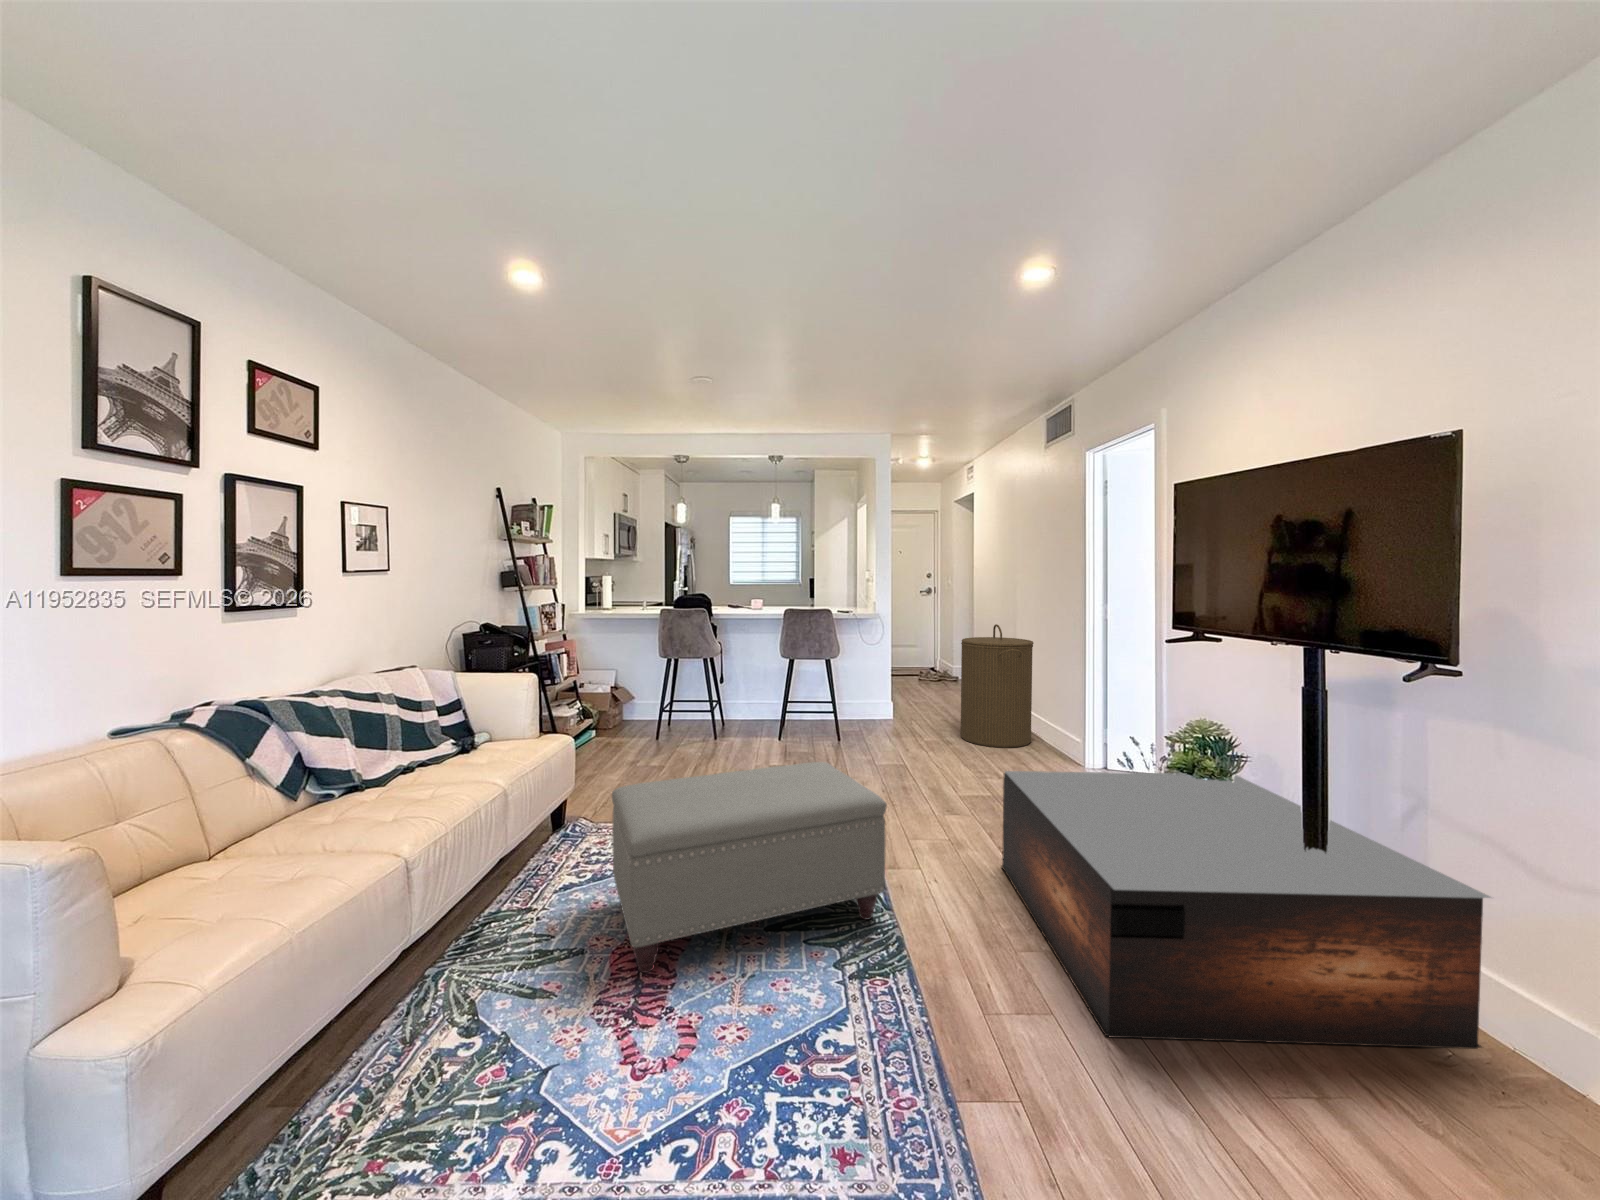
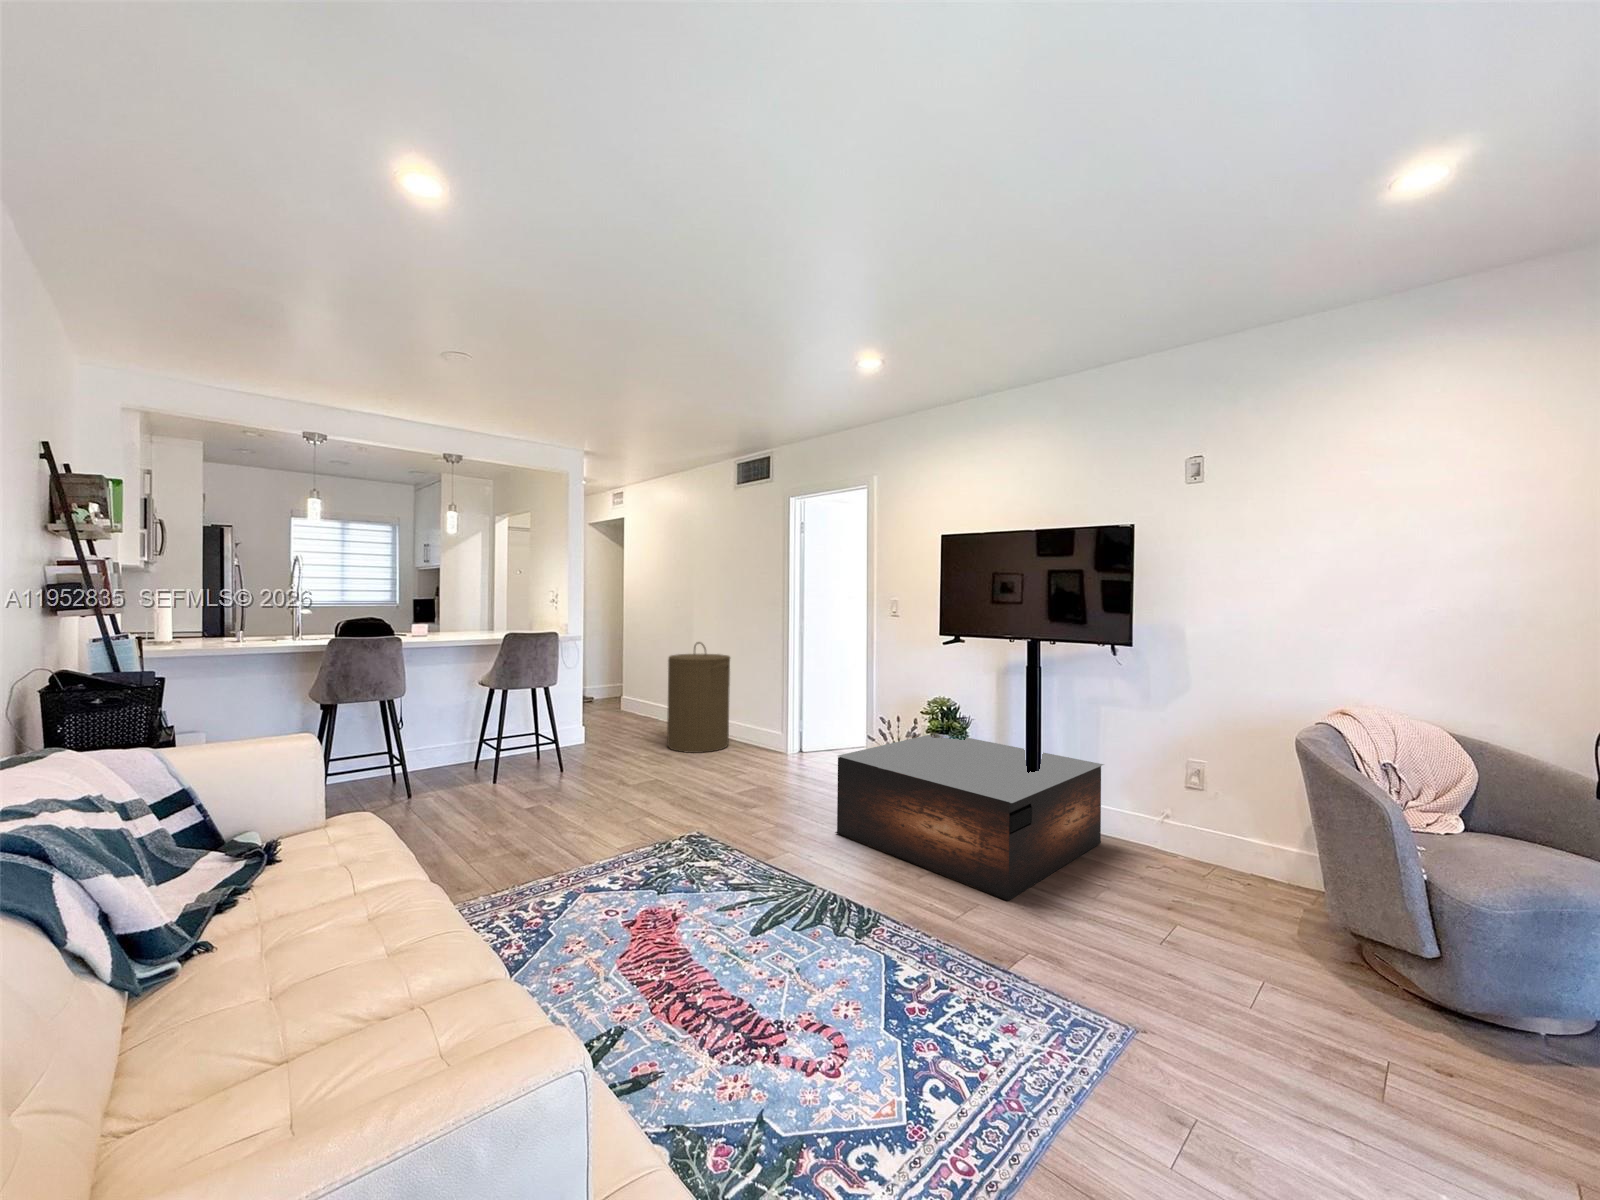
ottoman: present [612,762,887,973] -> none [582,776,826,1017]

